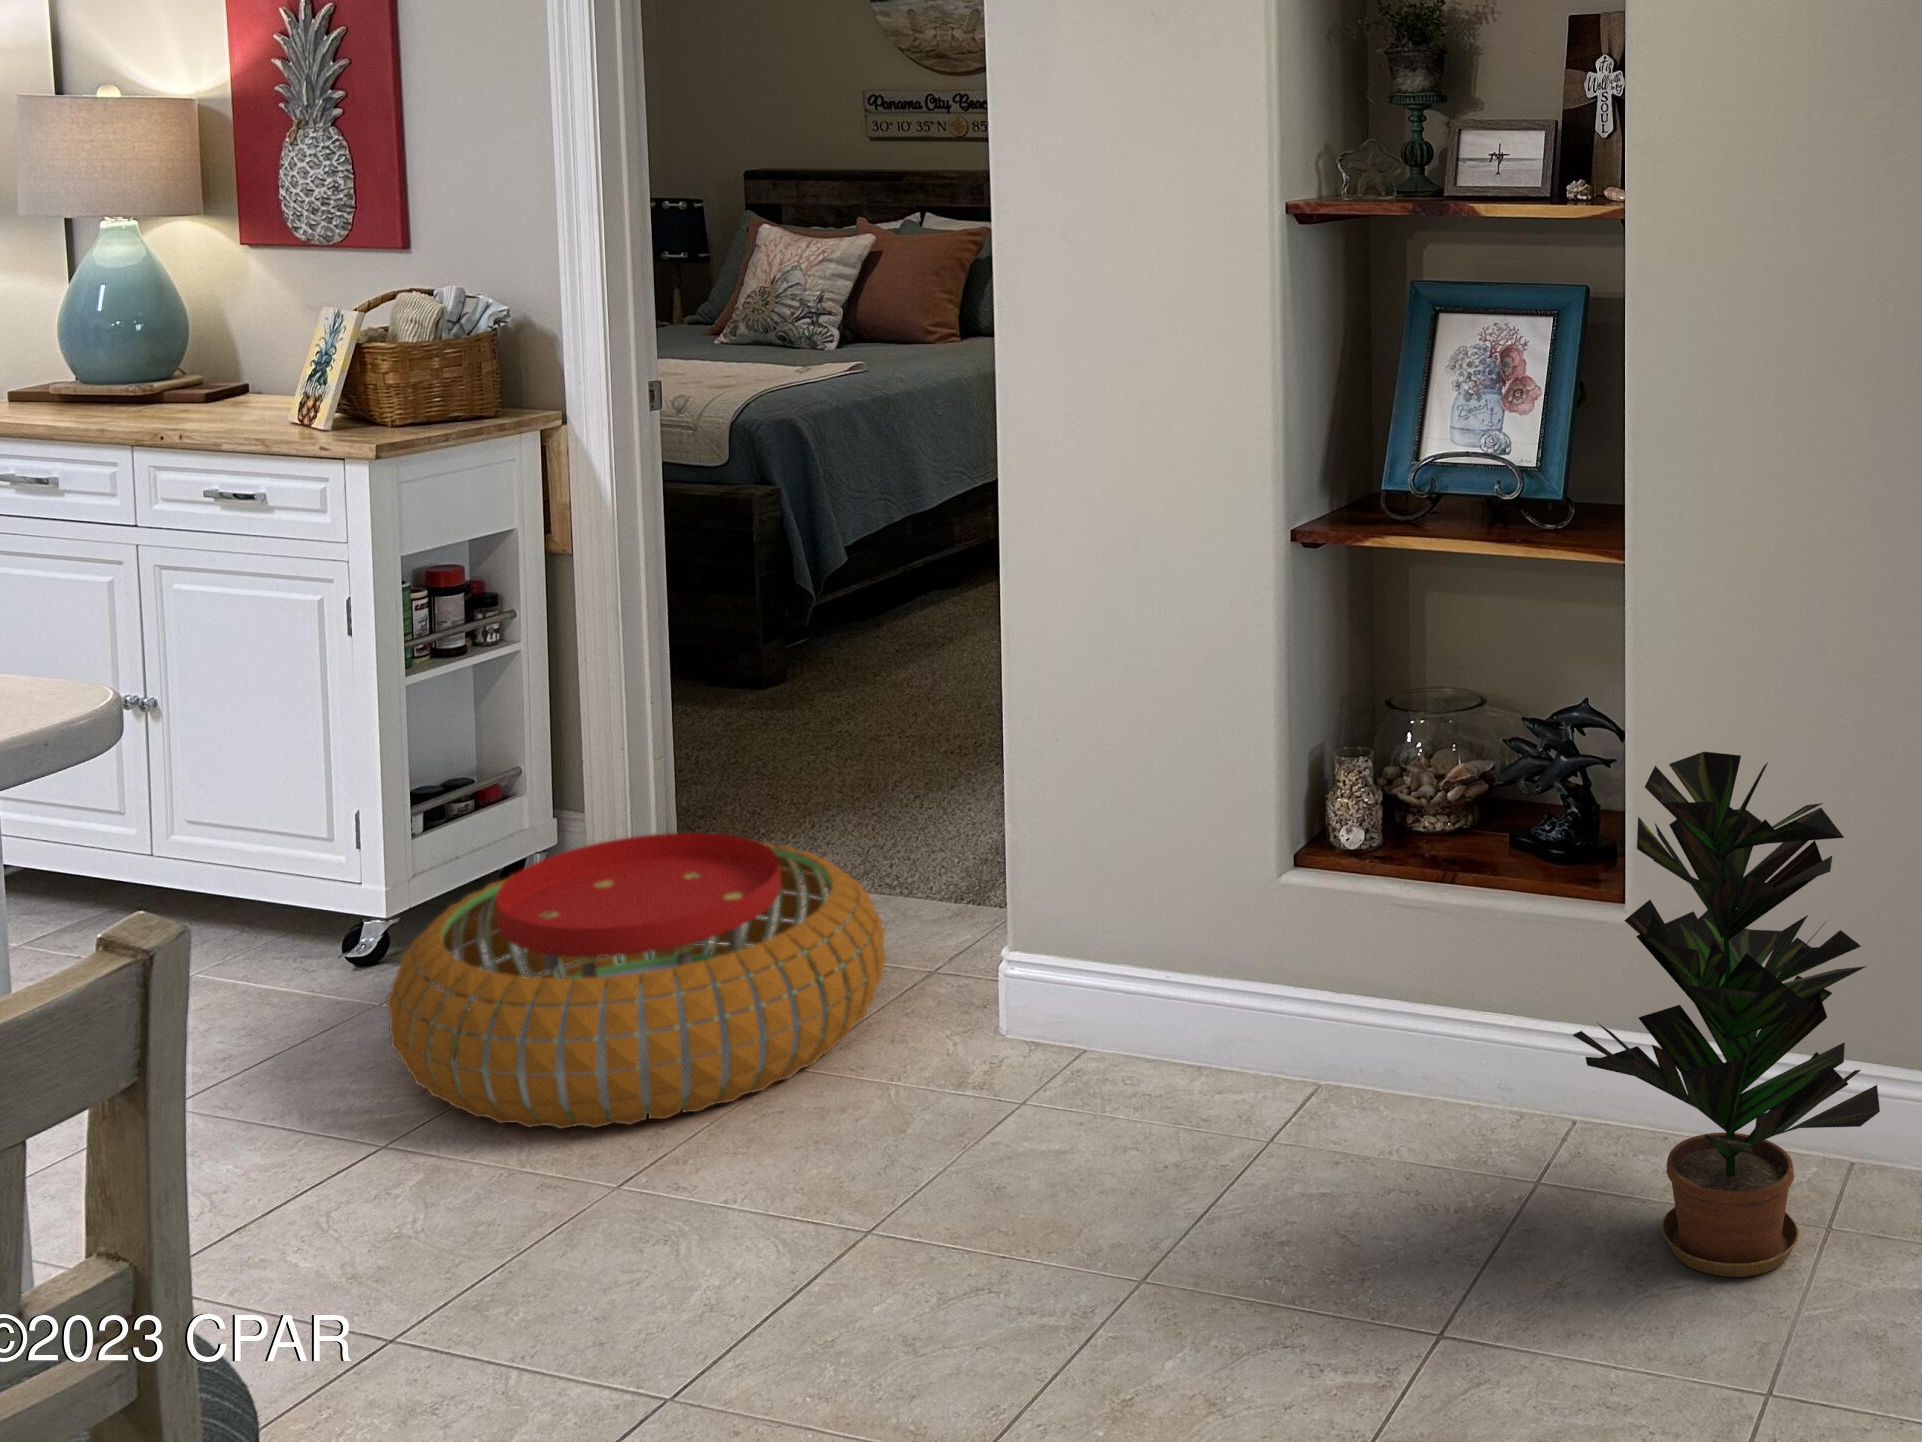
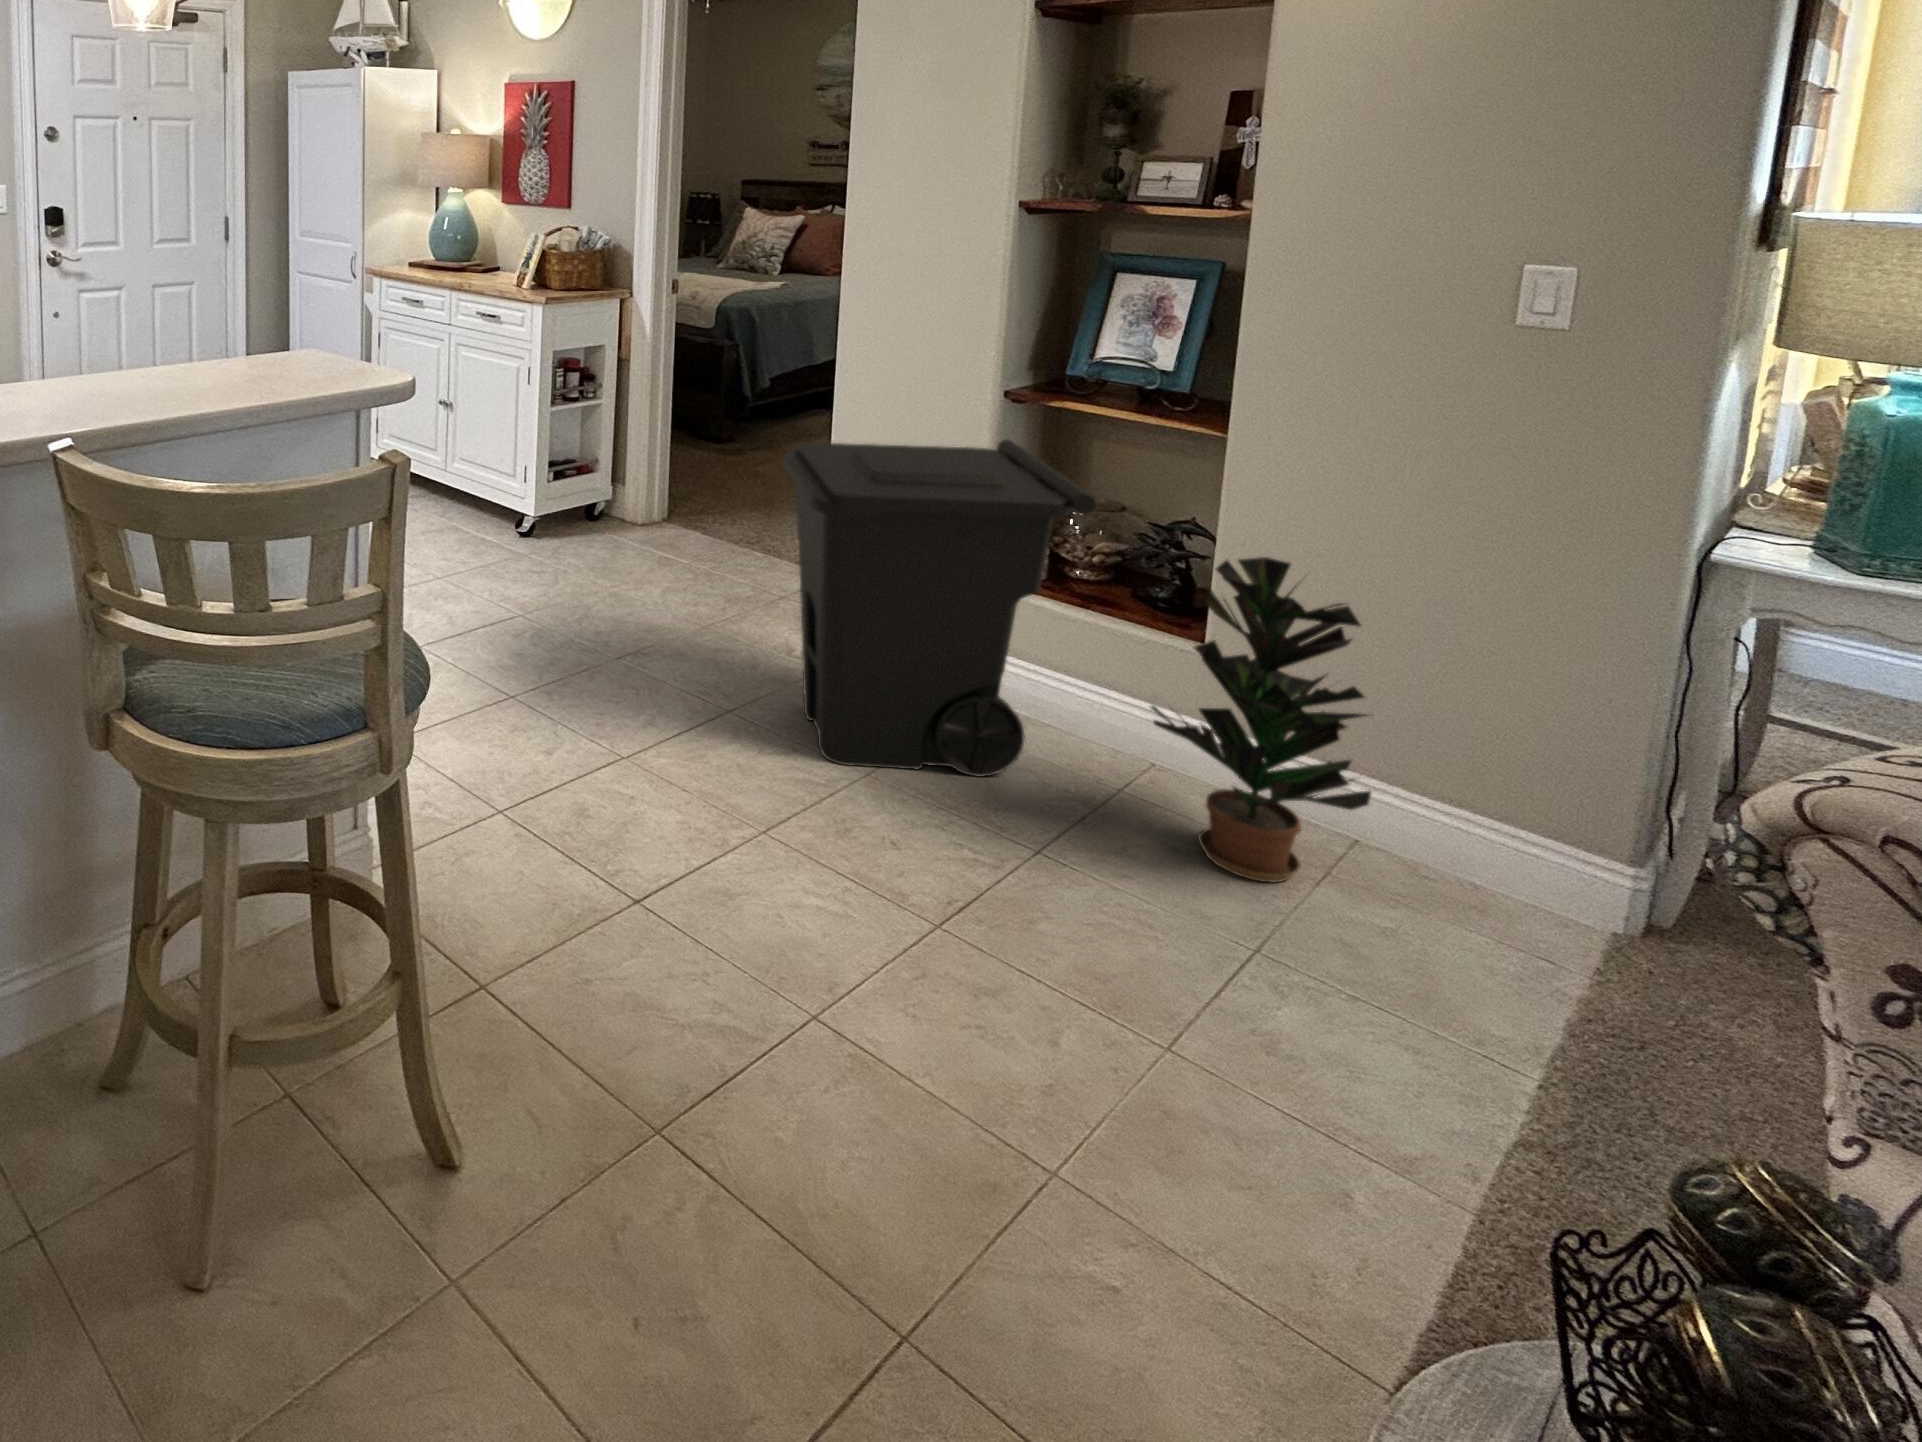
trash can: none [929,617,1465,1284] -> present [784,440,1096,776]
pouf: present [387,833,886,1129] -> none [529,499,759,633]

